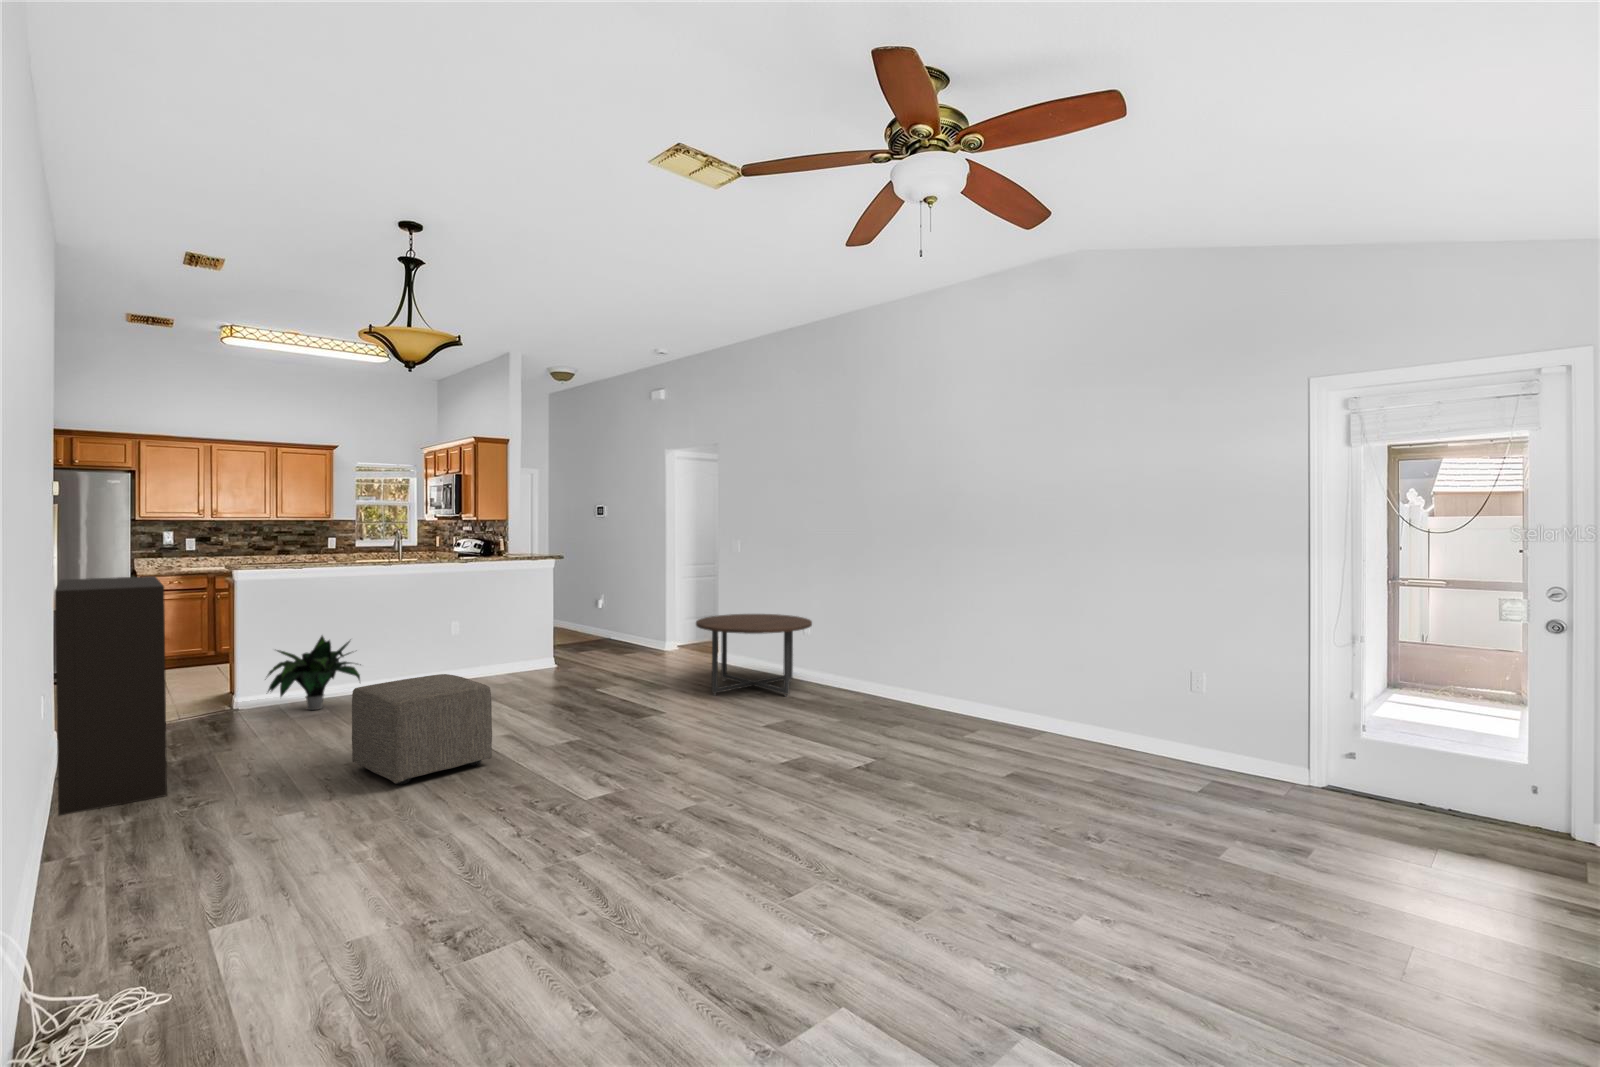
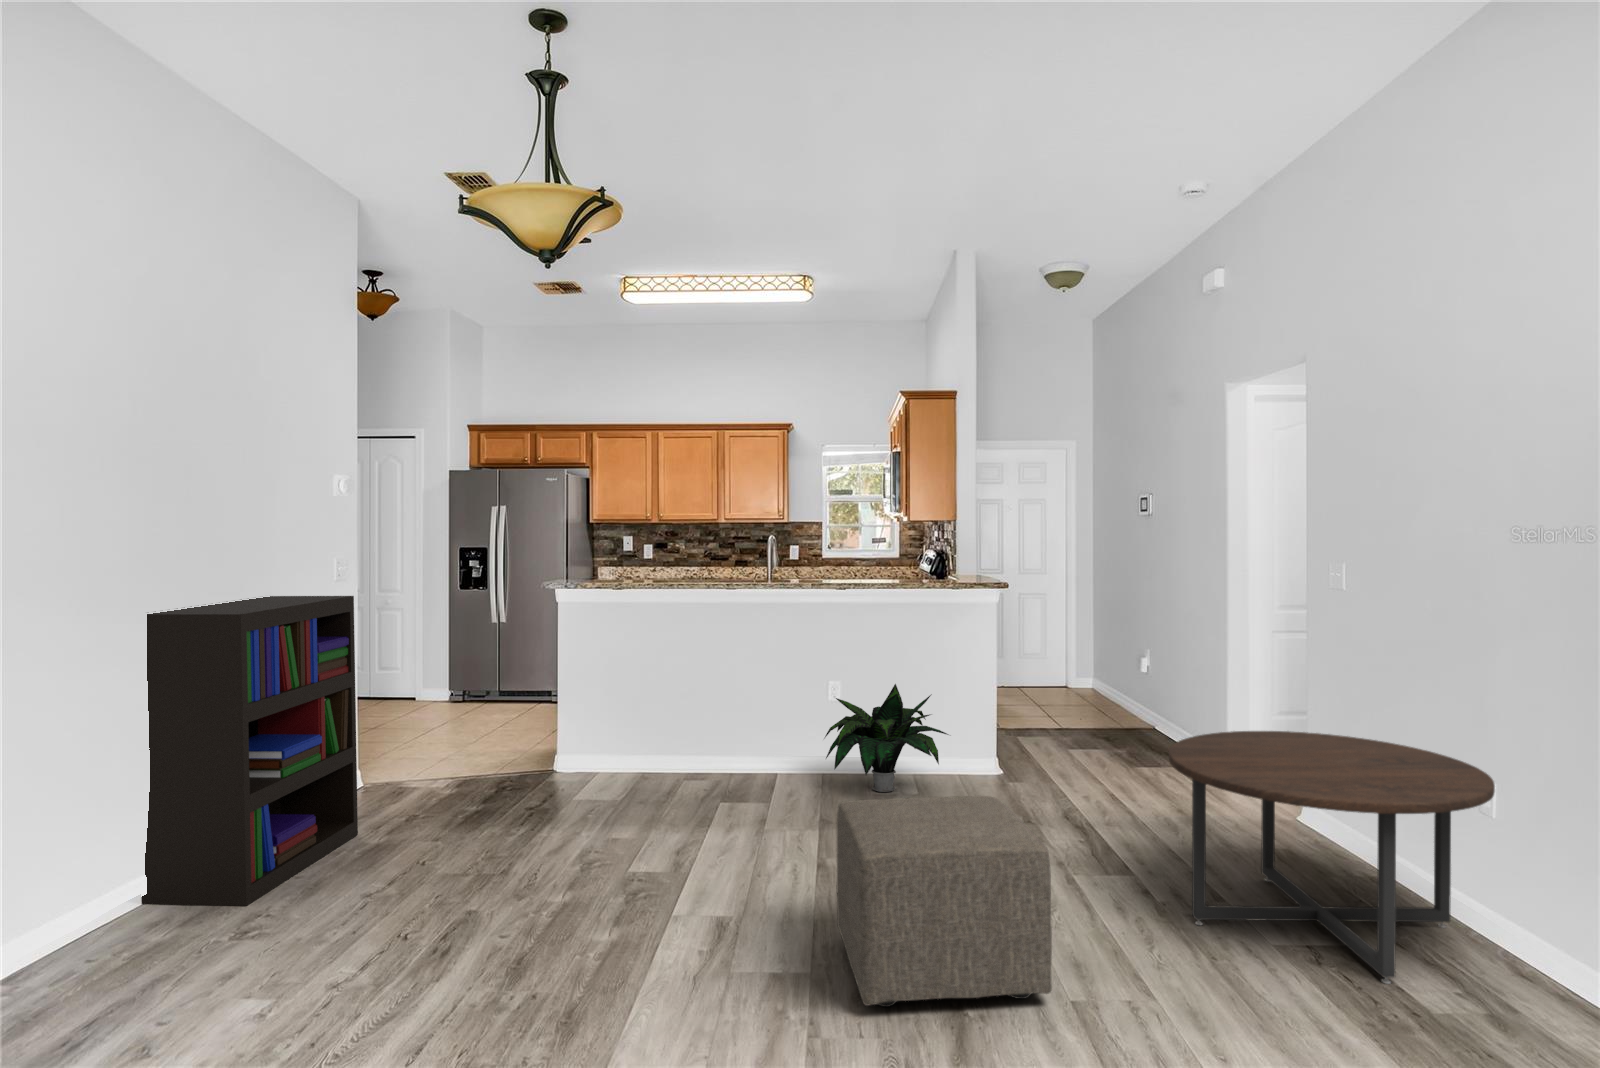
potted plant: present [267,636,361,710] -> present [825,684,948,792]
ottoman: present [352,674,492,784] -> present [836,796,1052,1007]

